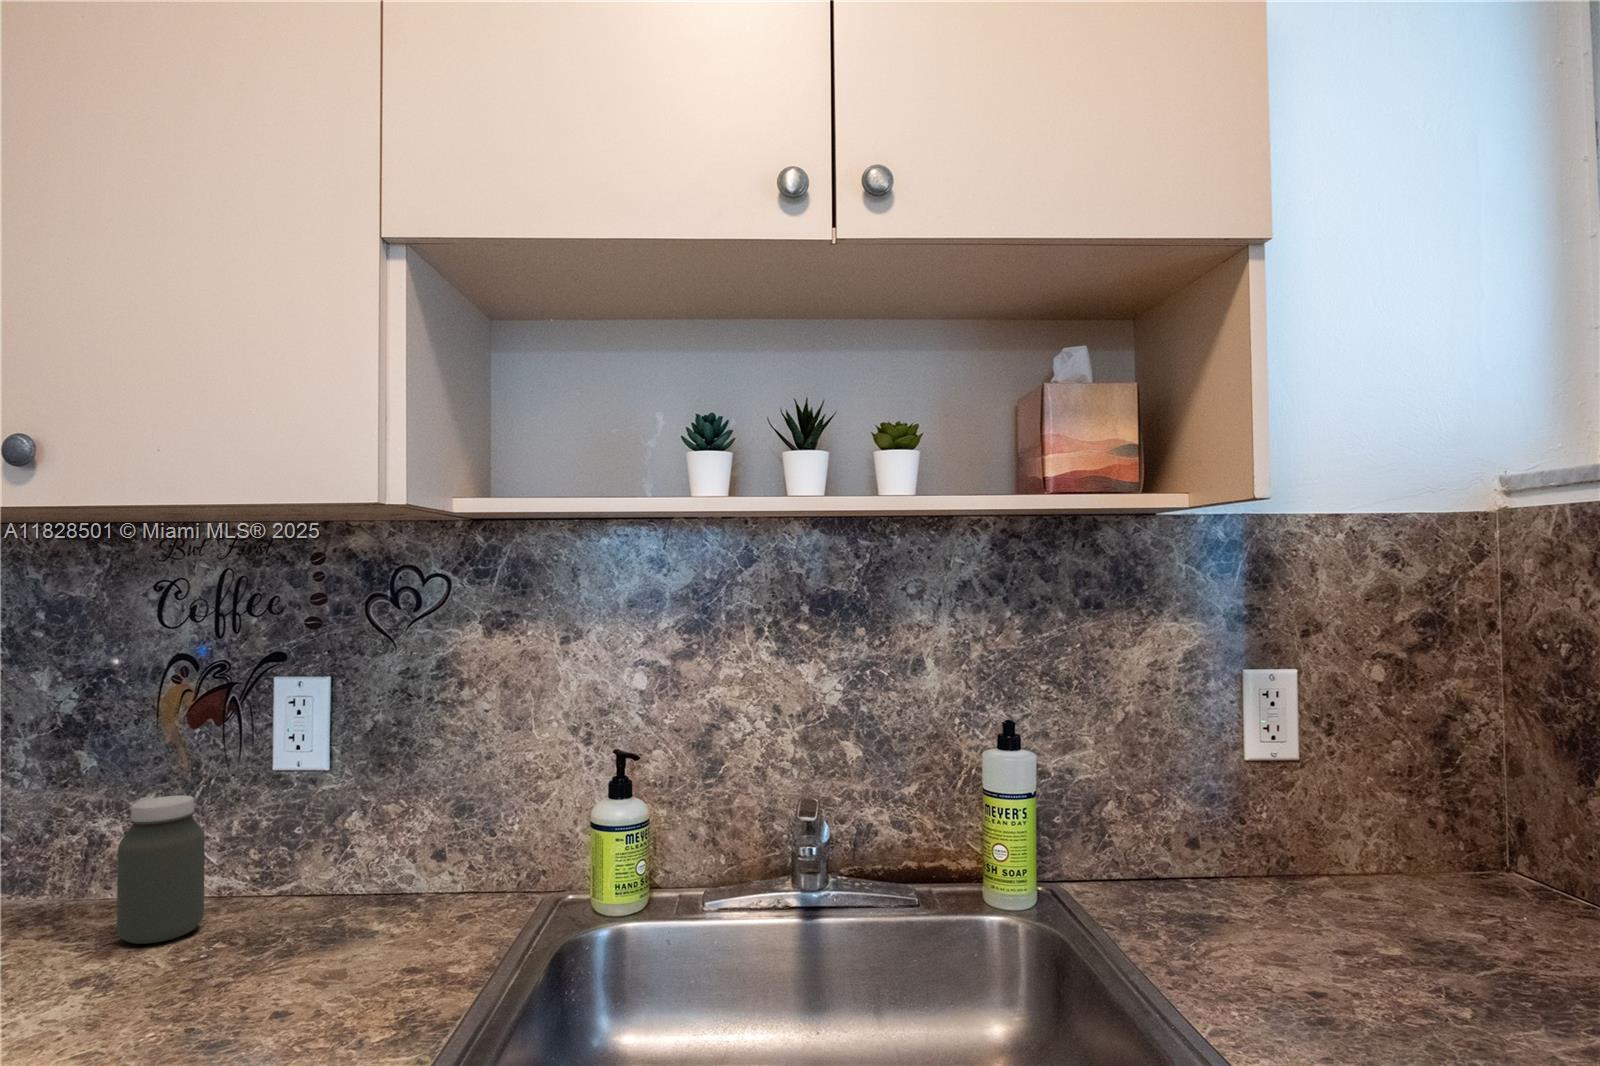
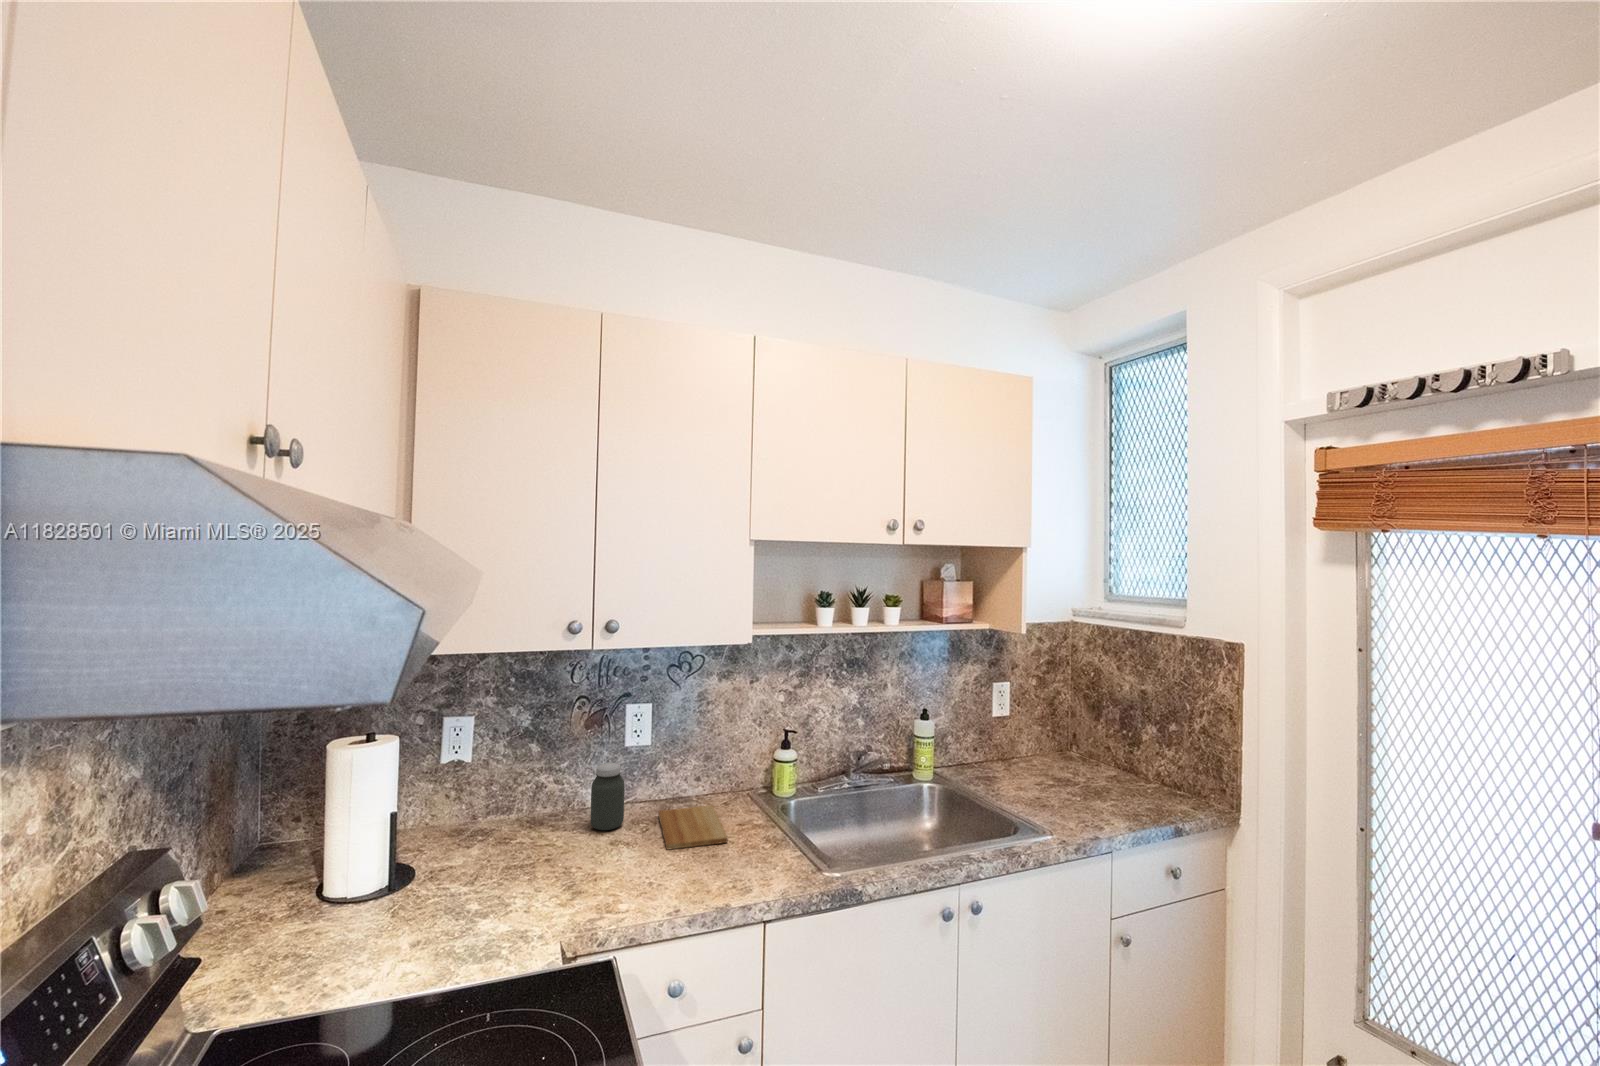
cutting board: none [157,913,413,1009] -> present [658,805,728,849]

